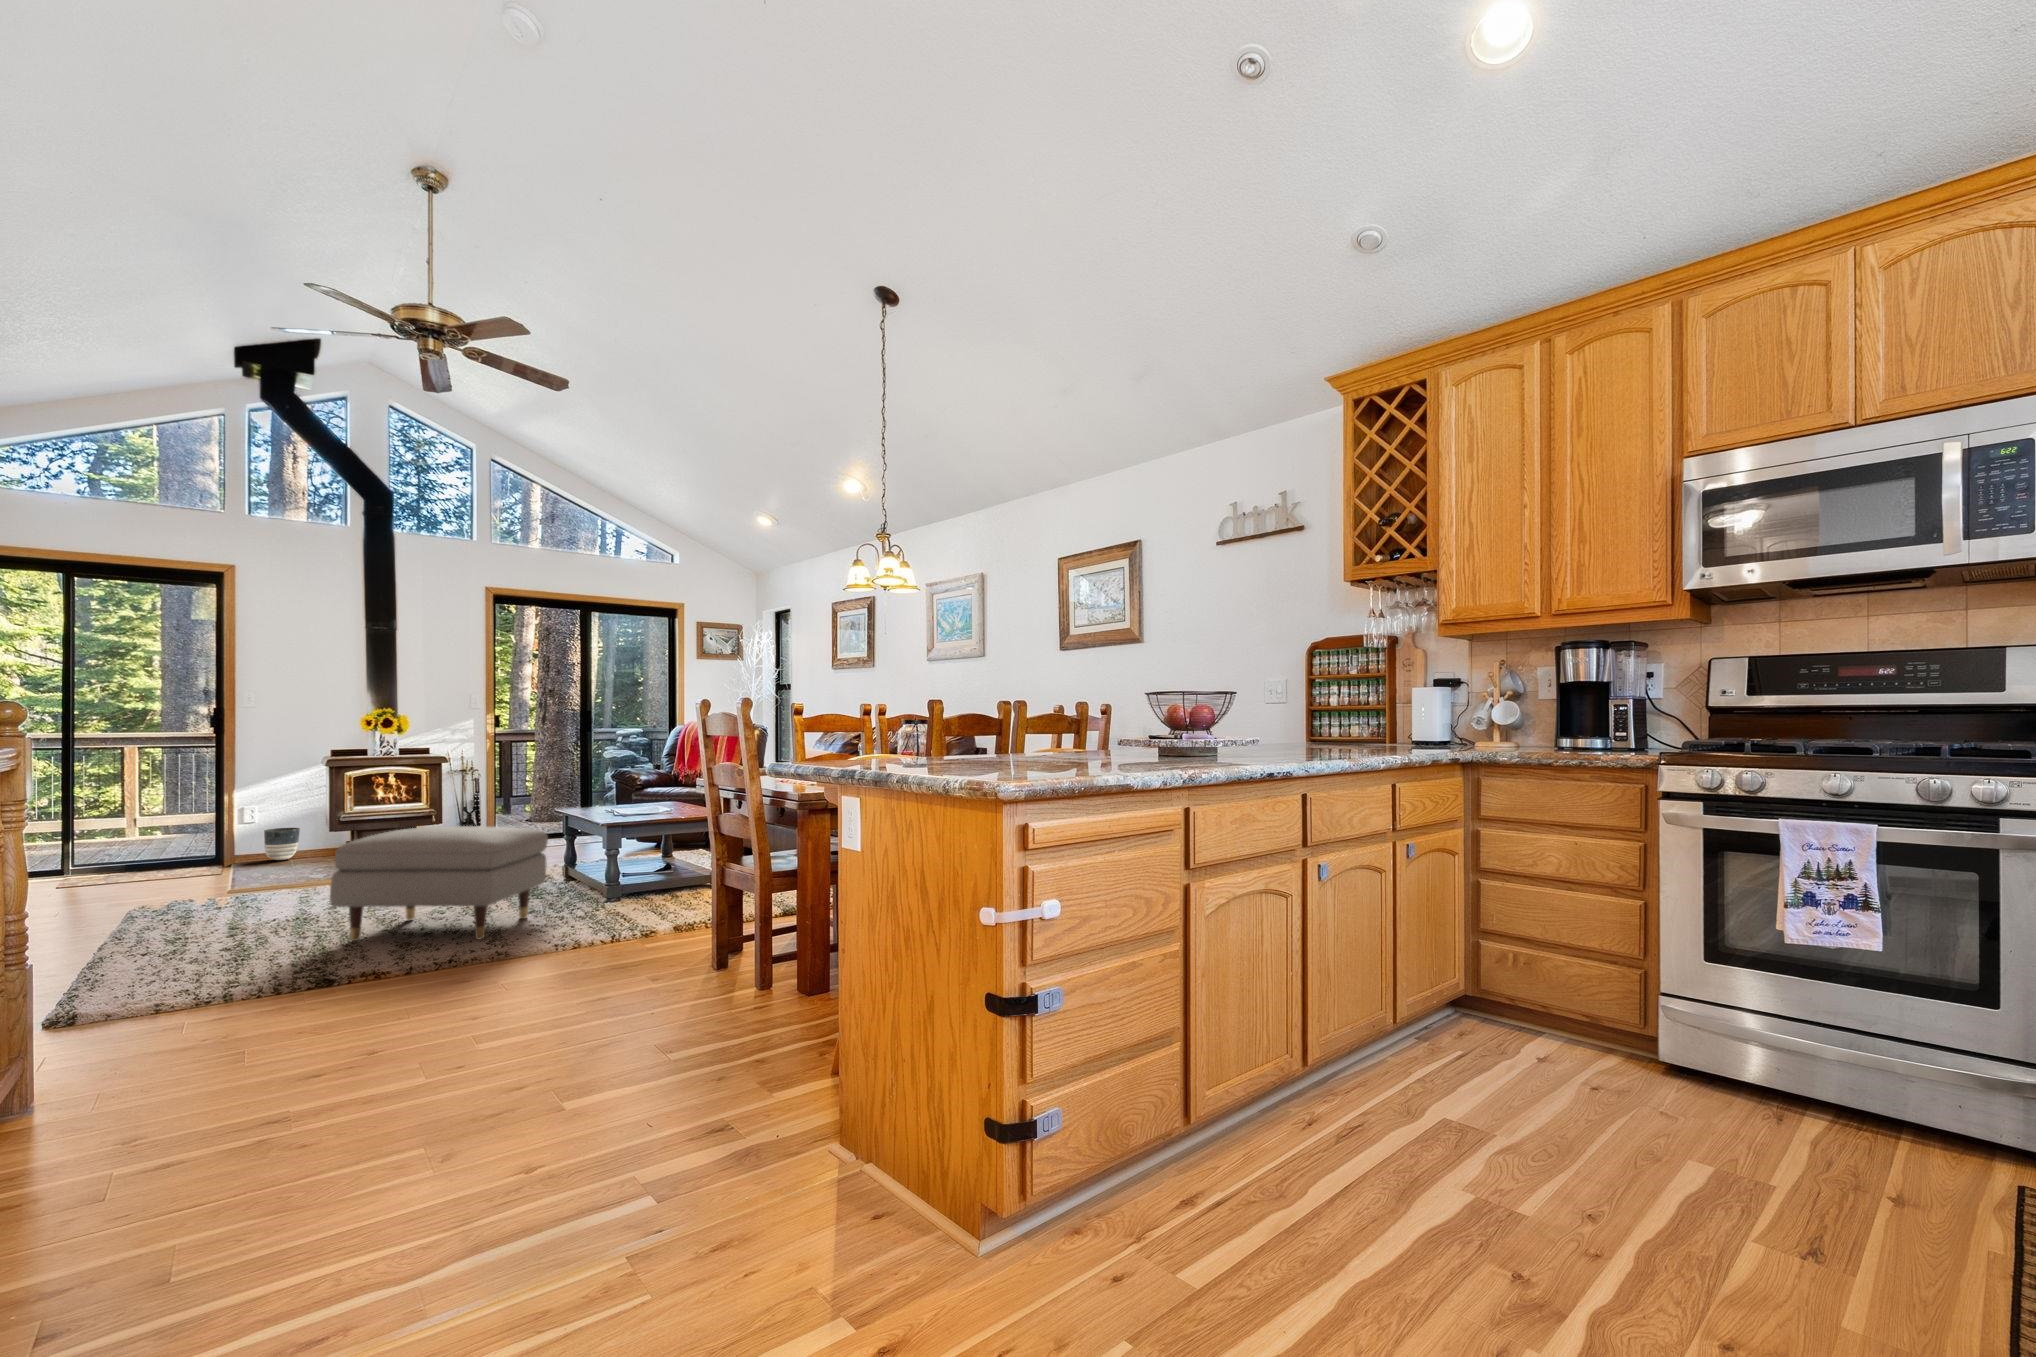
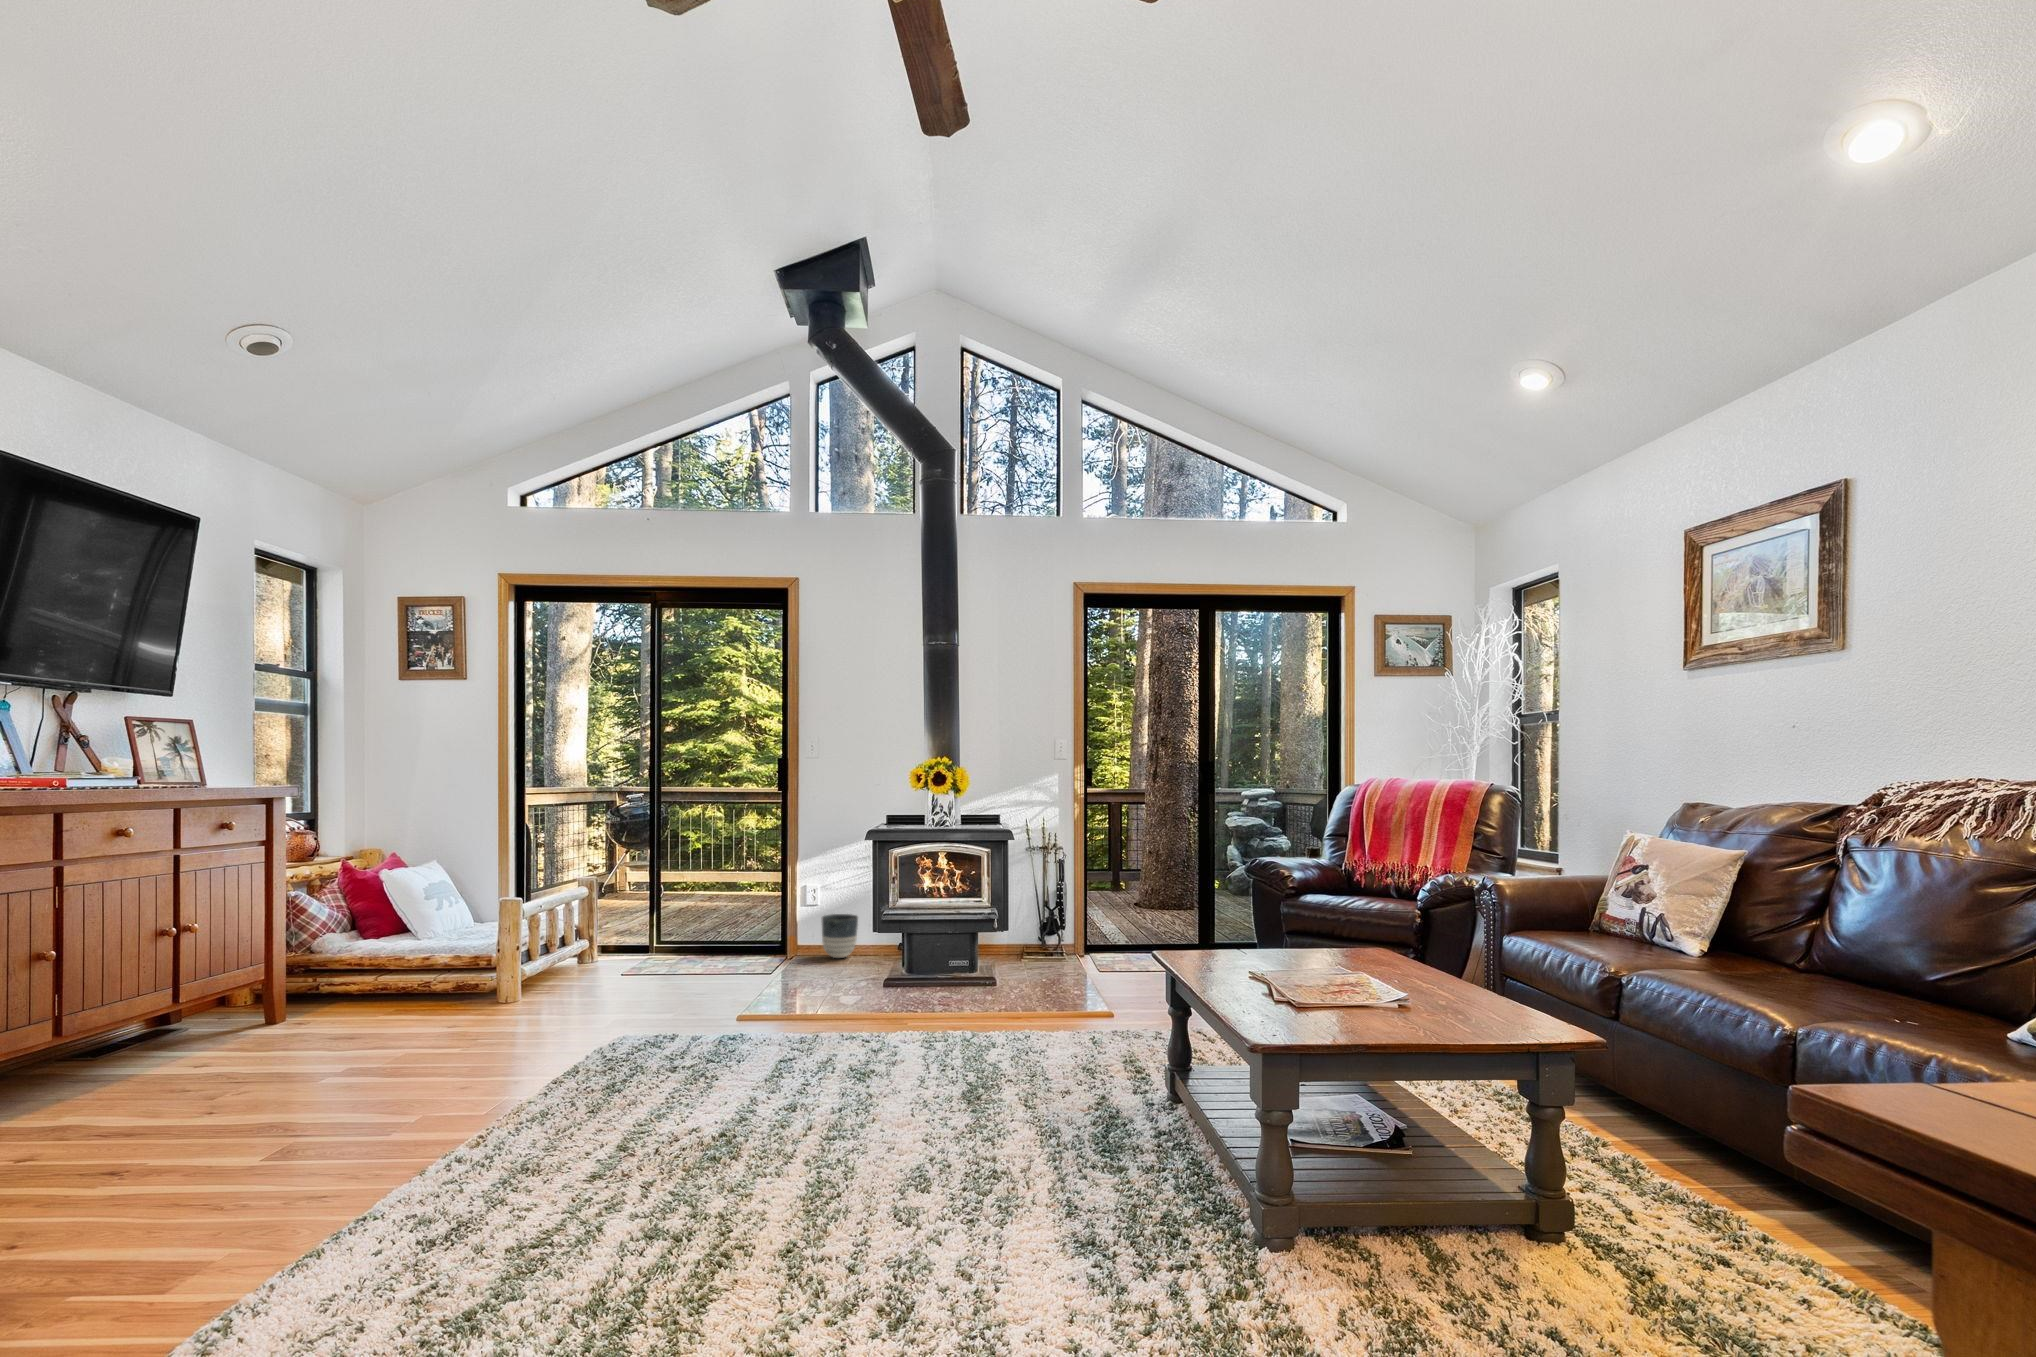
ottoman: present [330,826,548,941] -> none [710,989,1080,1284]

